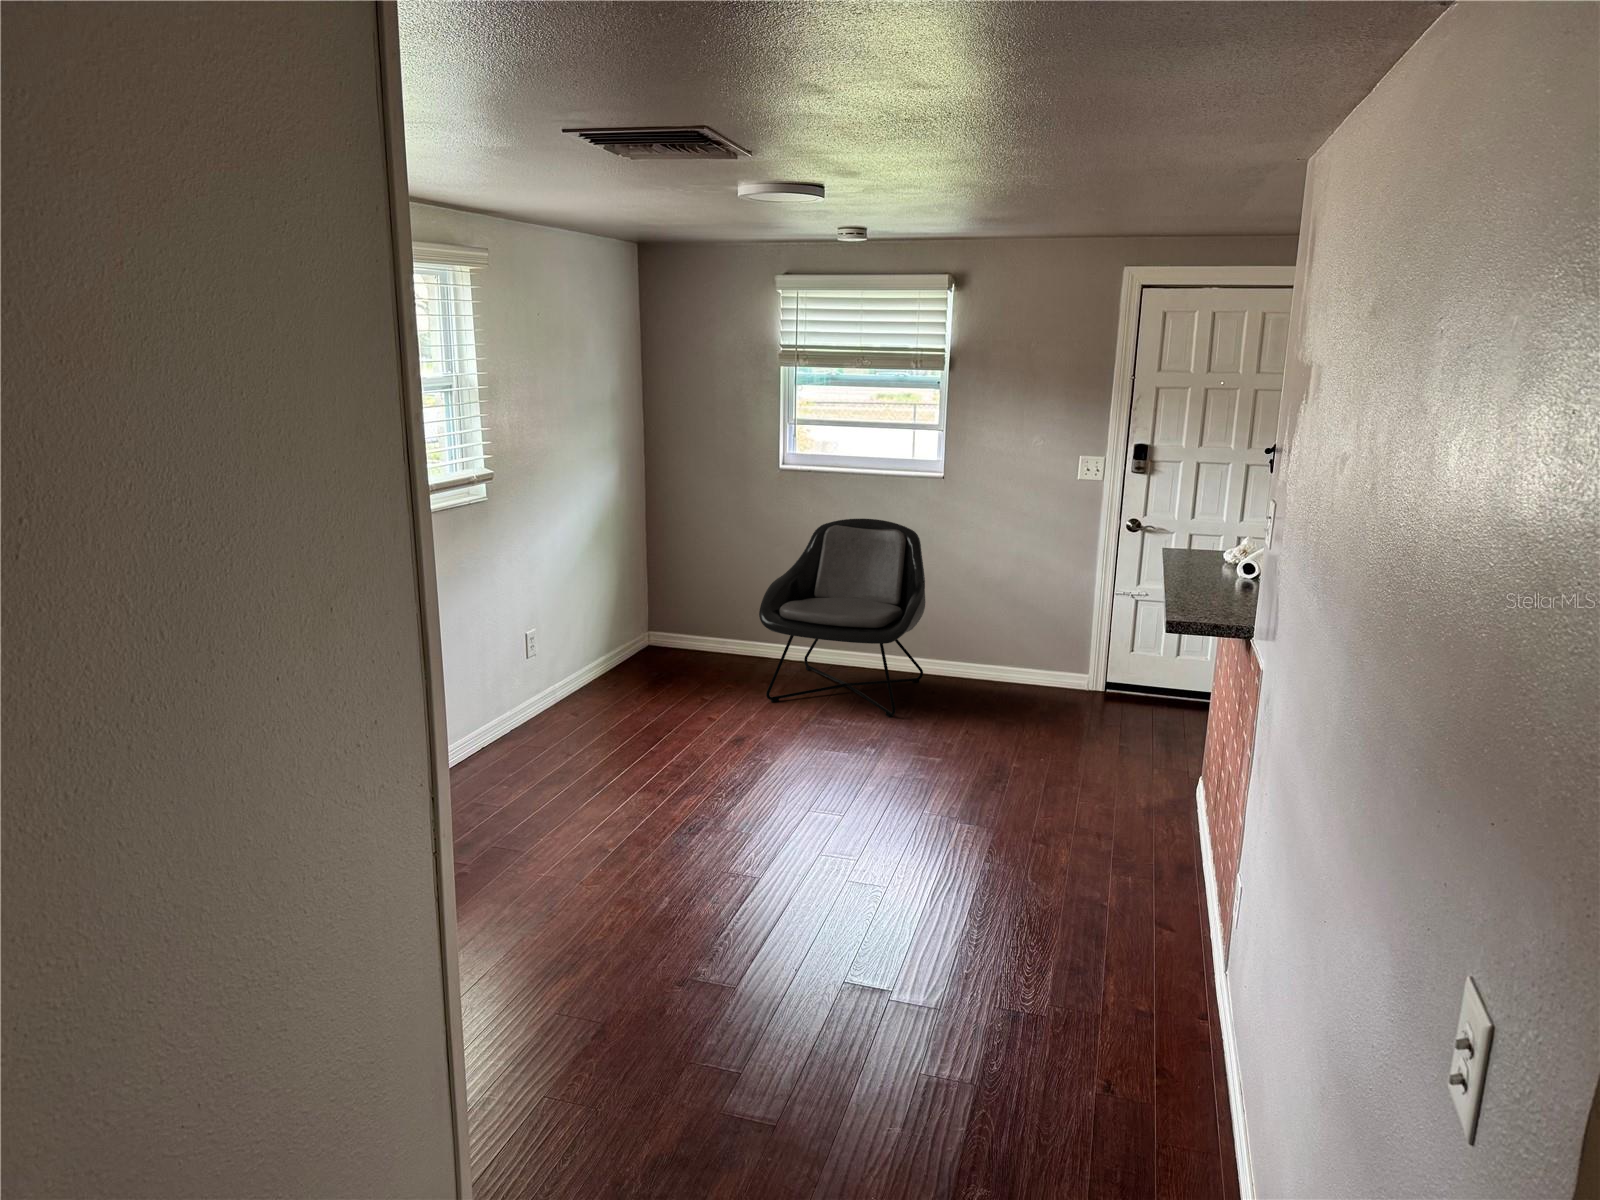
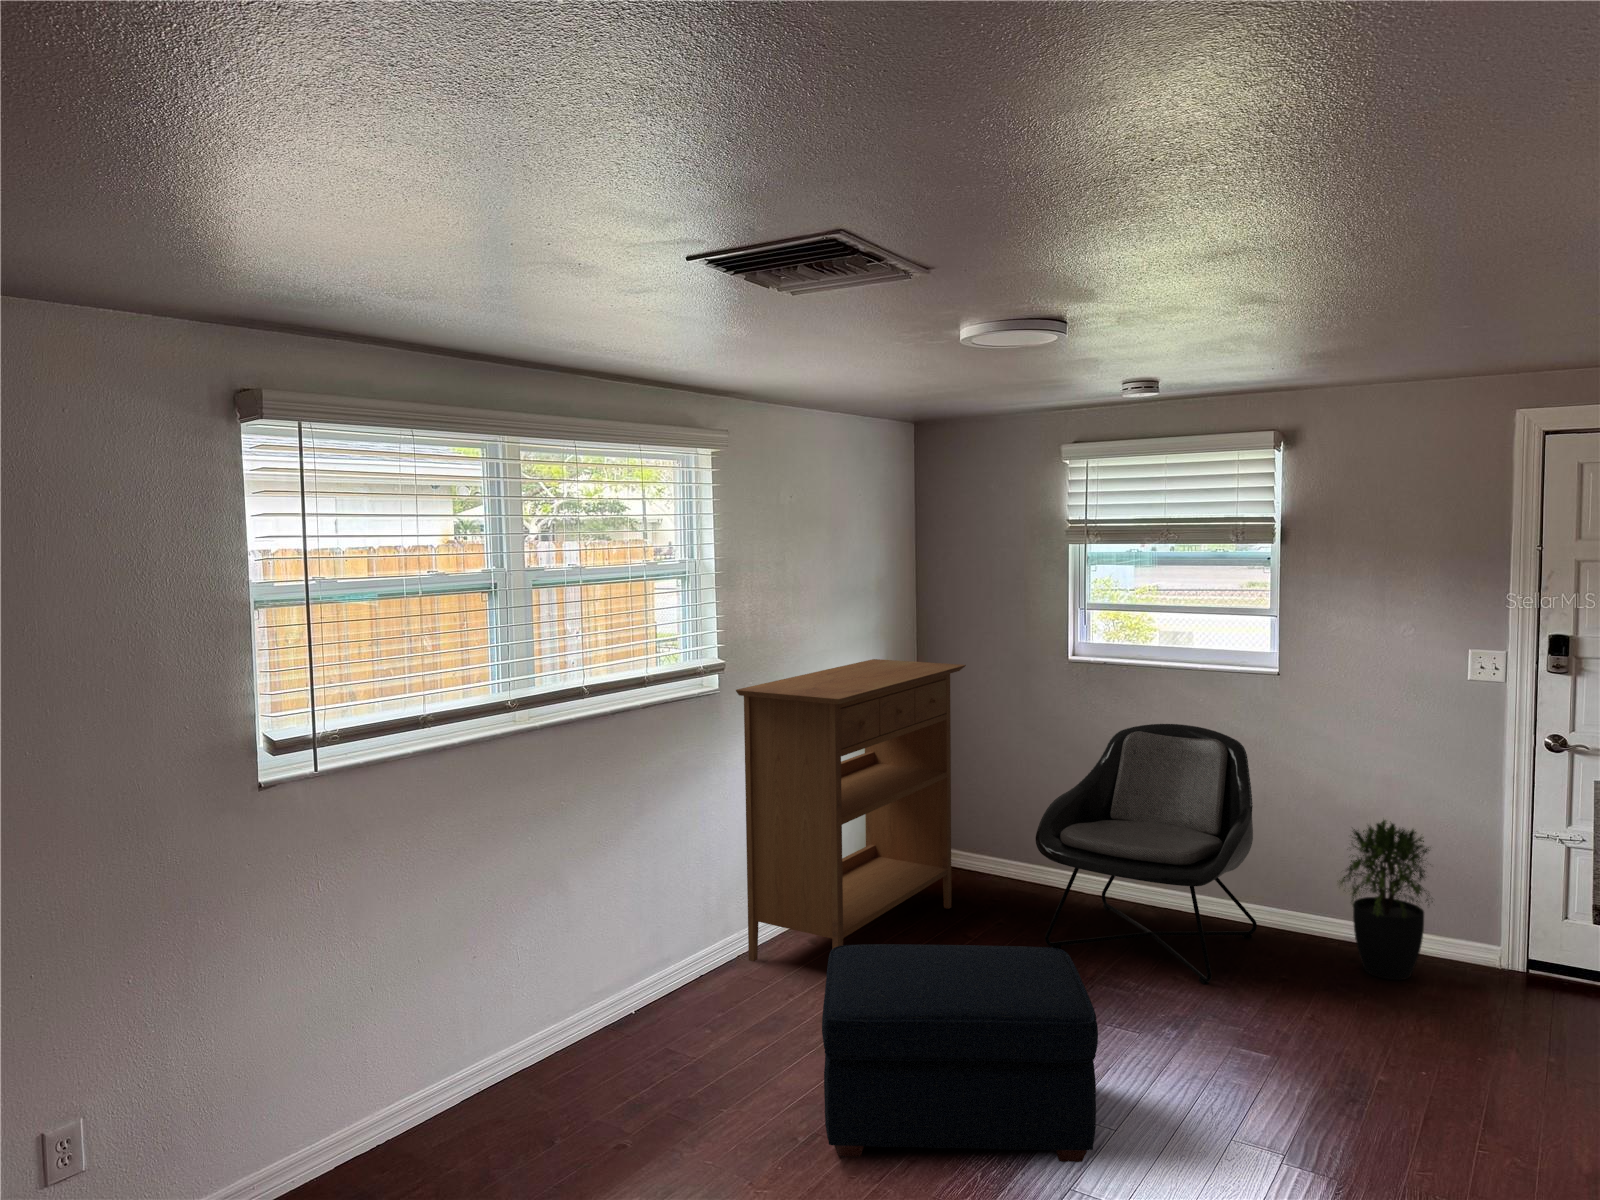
console table: none [502,467,695,741] -> present [736,659,966,961]
potted plant: none [981,585,1051,703] -> present [1339,820,1433,980]
ottoman: none [615,693,836,861] -> present [822,944,1098,1162]

